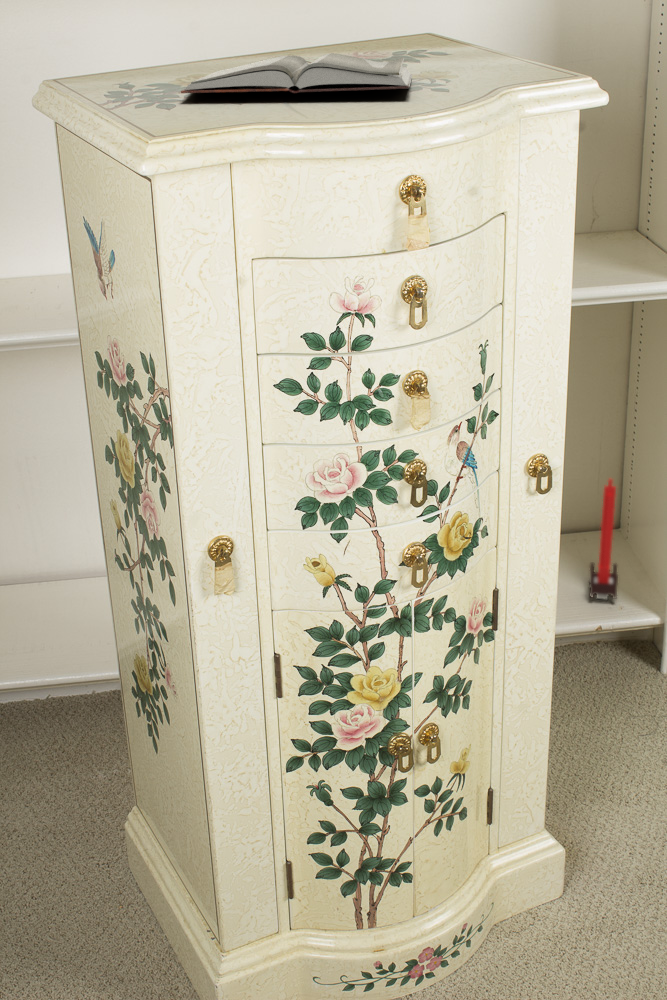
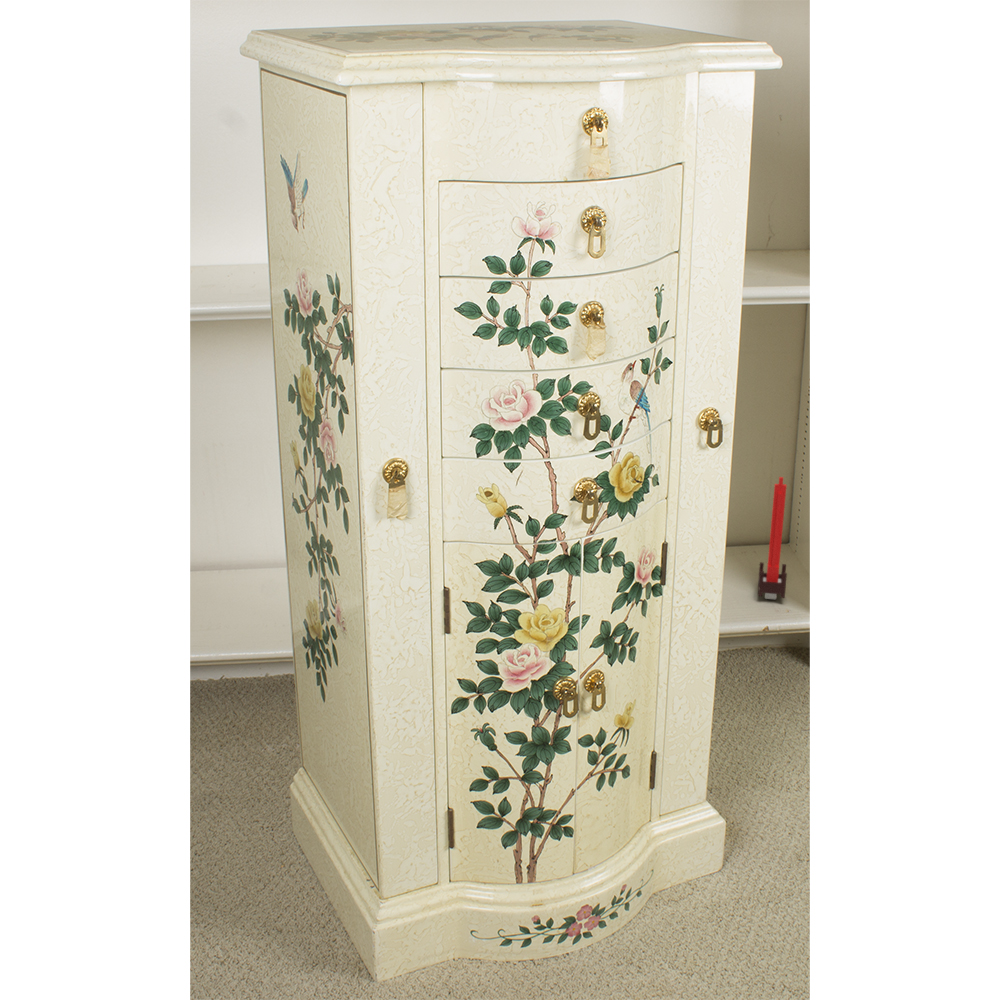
hardback book: present [181,53,412,93] -> none [377,3,599,37]

